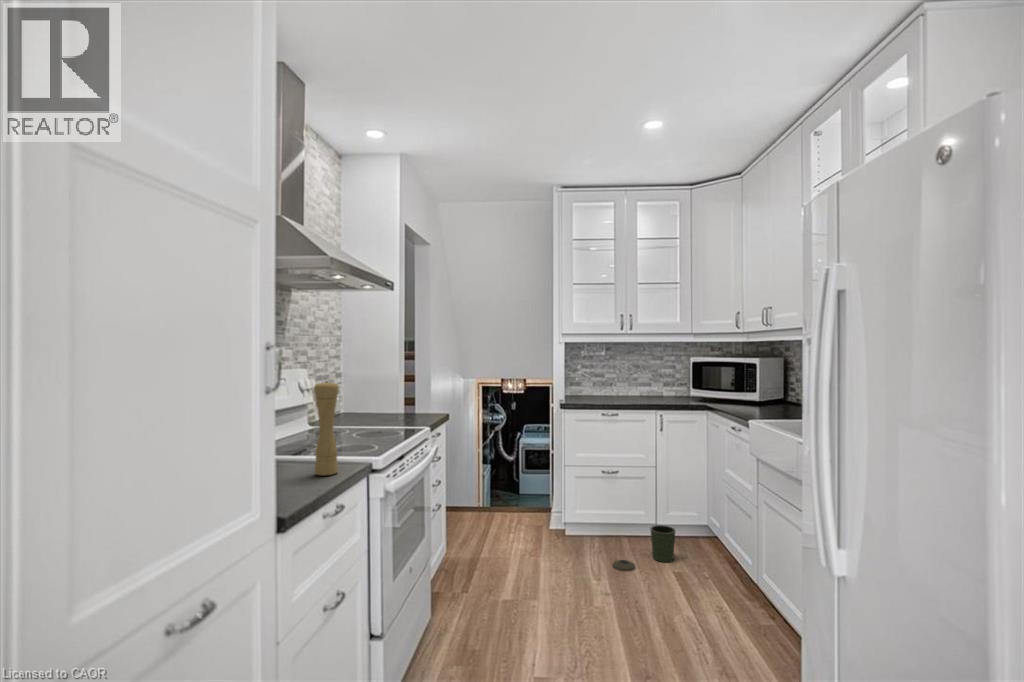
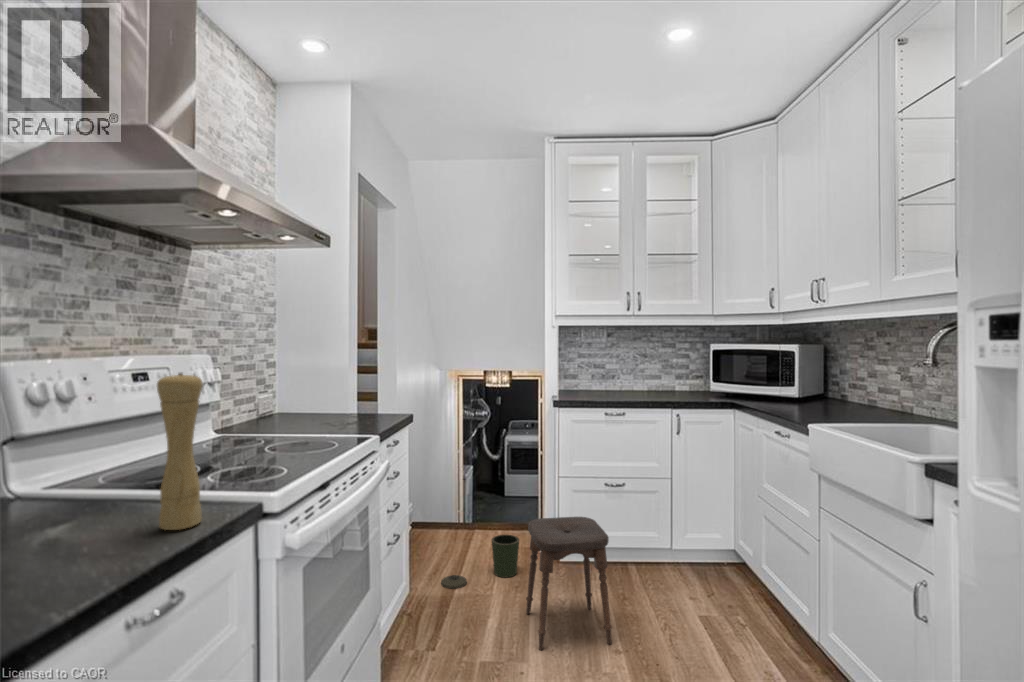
stool: none [538,495,604,594] -> present [526,517,612,650]
trash can: present [613,525,675,571] -> present [441,535,519,589]

